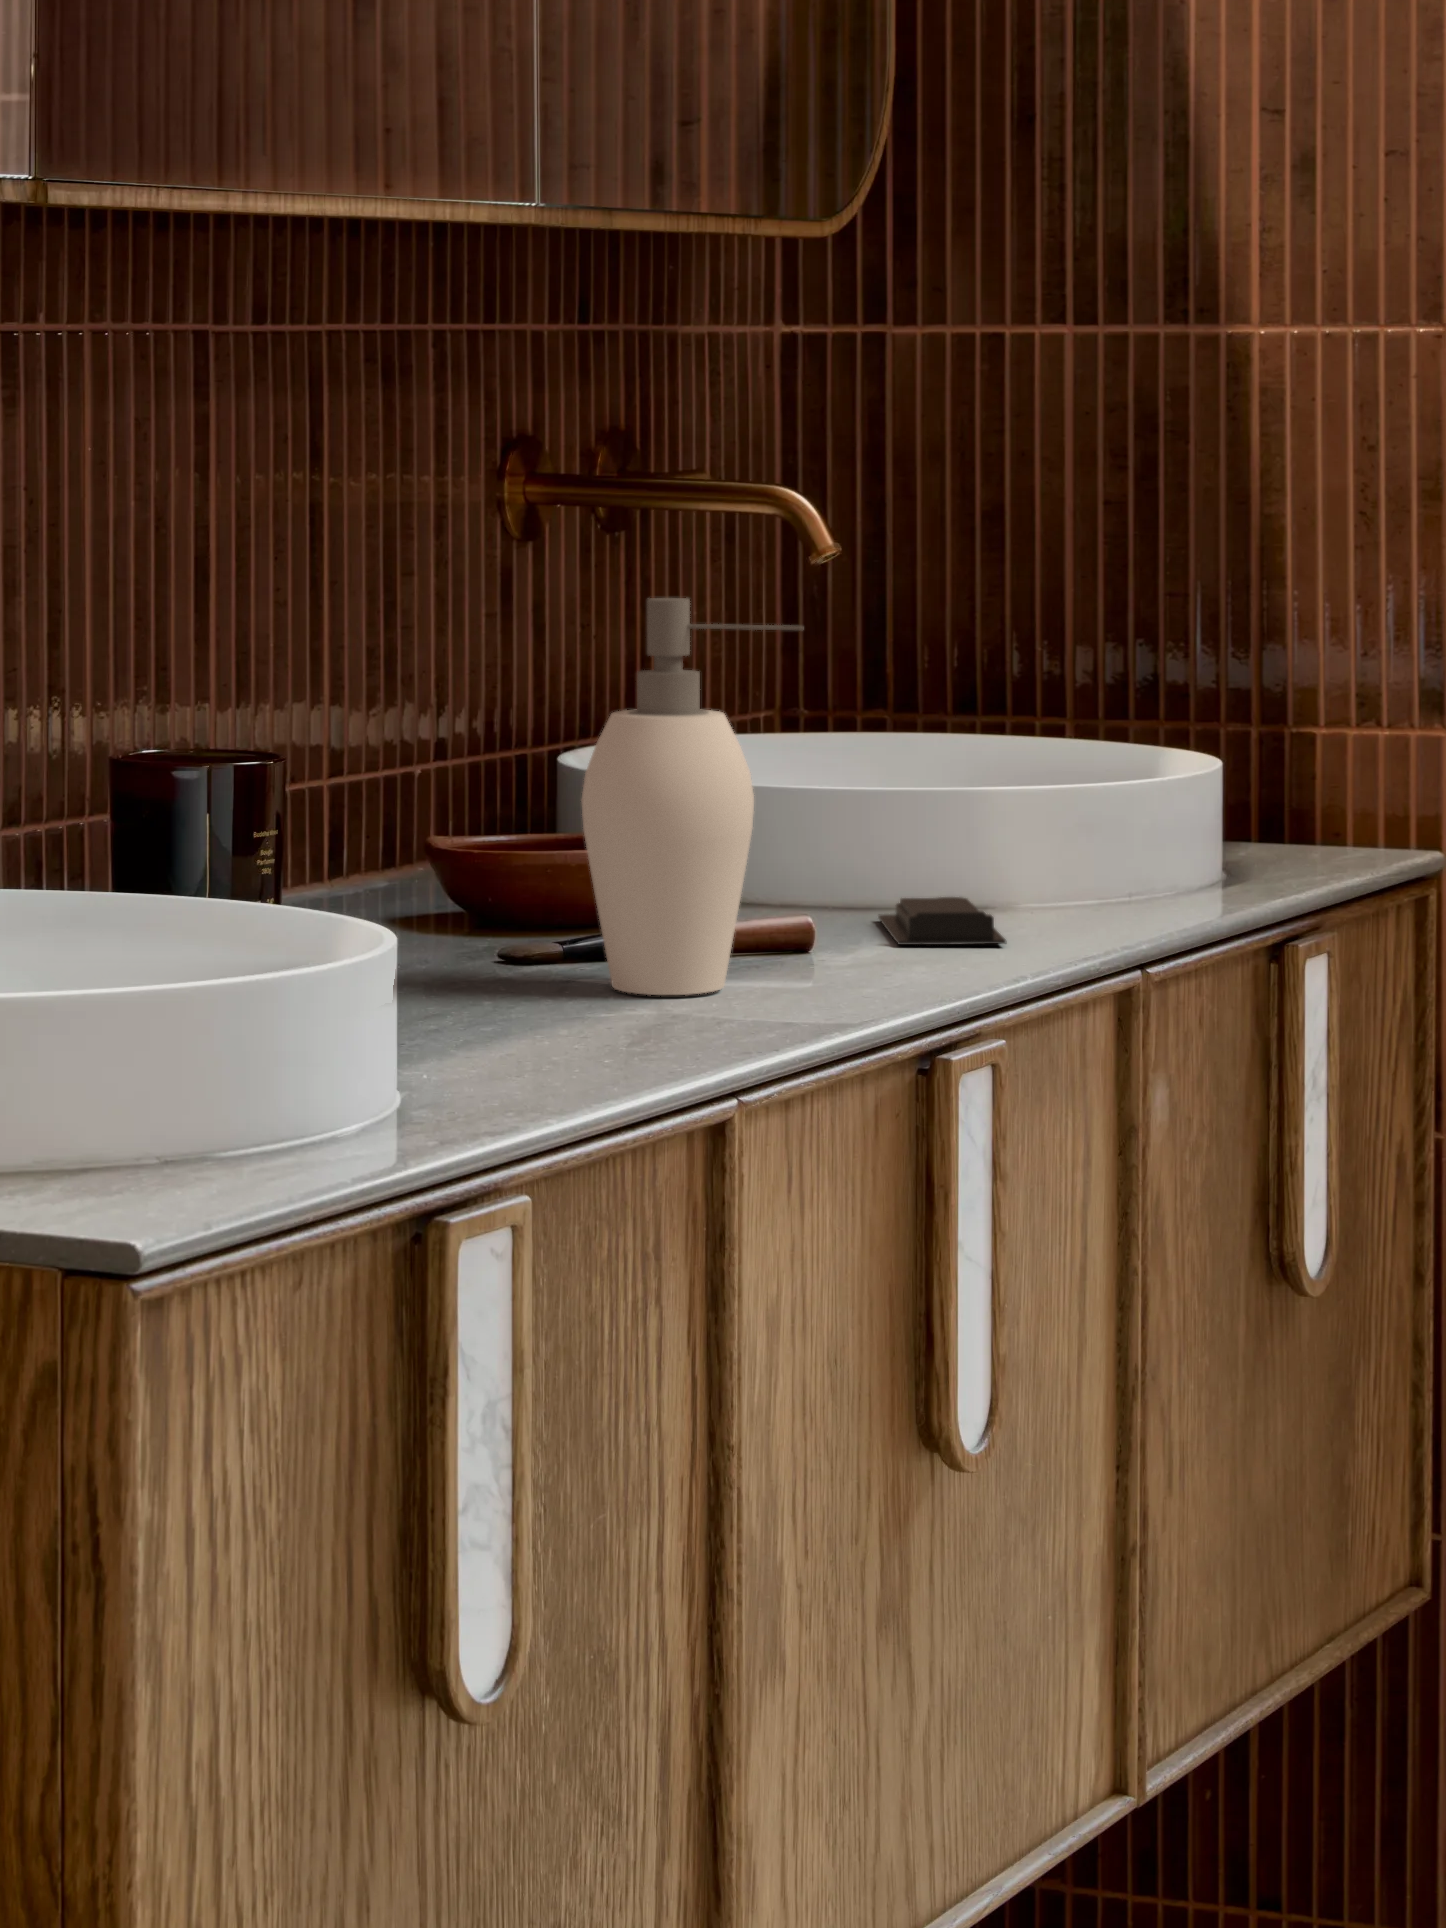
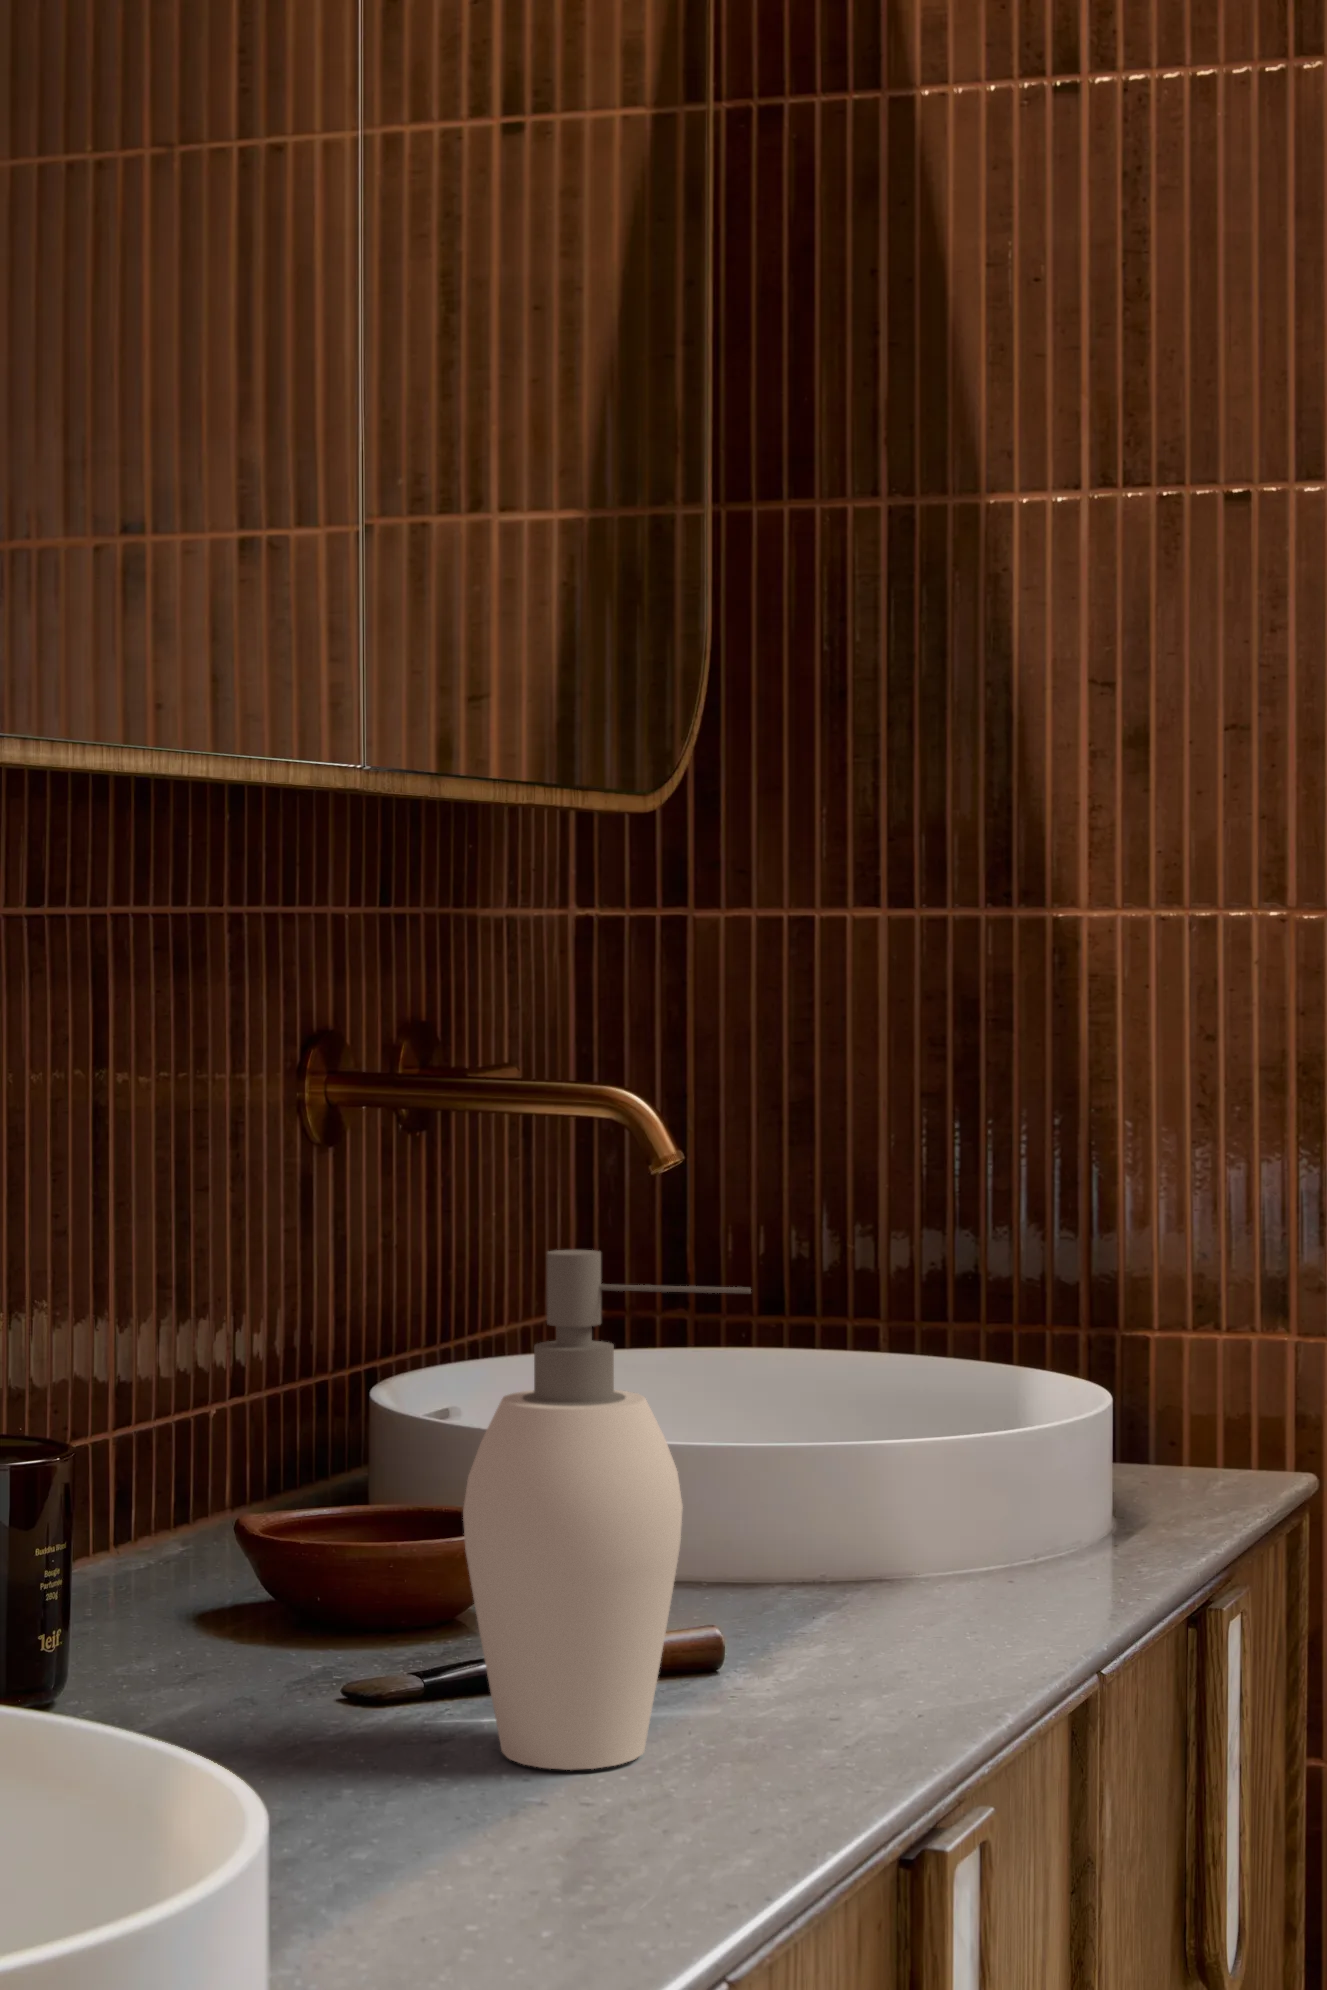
soap bar: present [878,897,1006,945] -> none [770,1573,944,1649]

